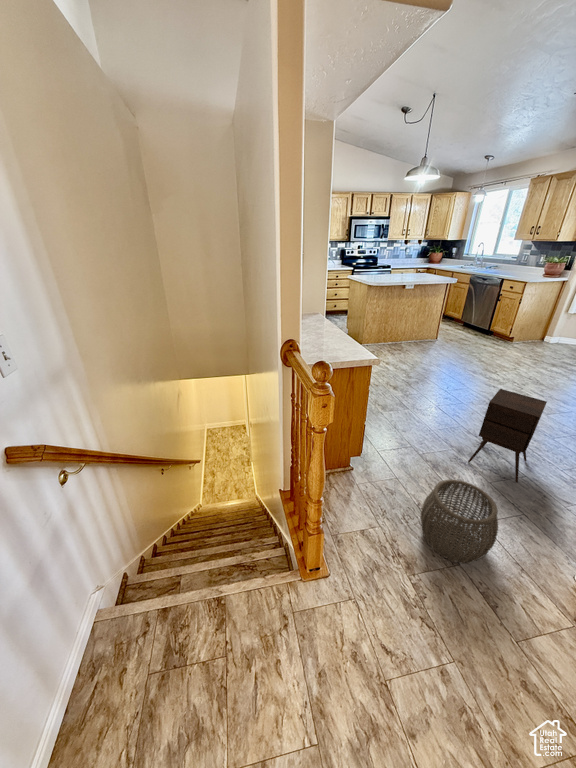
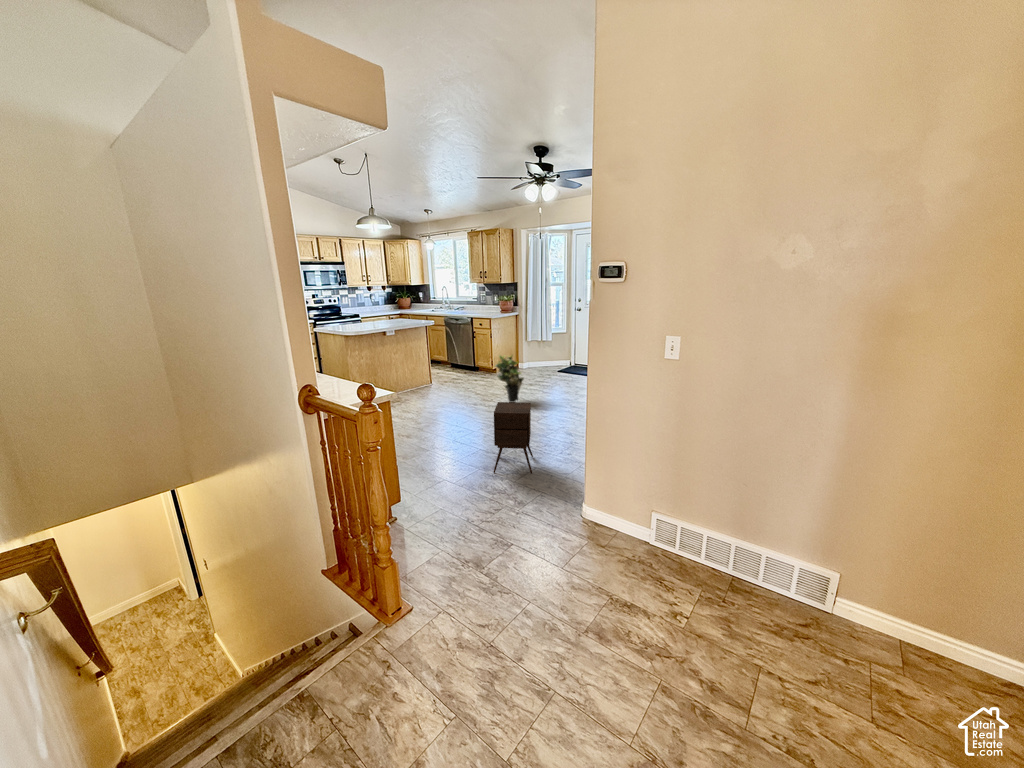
potted plant: none [512,328,549,388] -> present [496,355,524,402]
woven basket: present [420,480,498,564] -> none [471,476,530,546]

